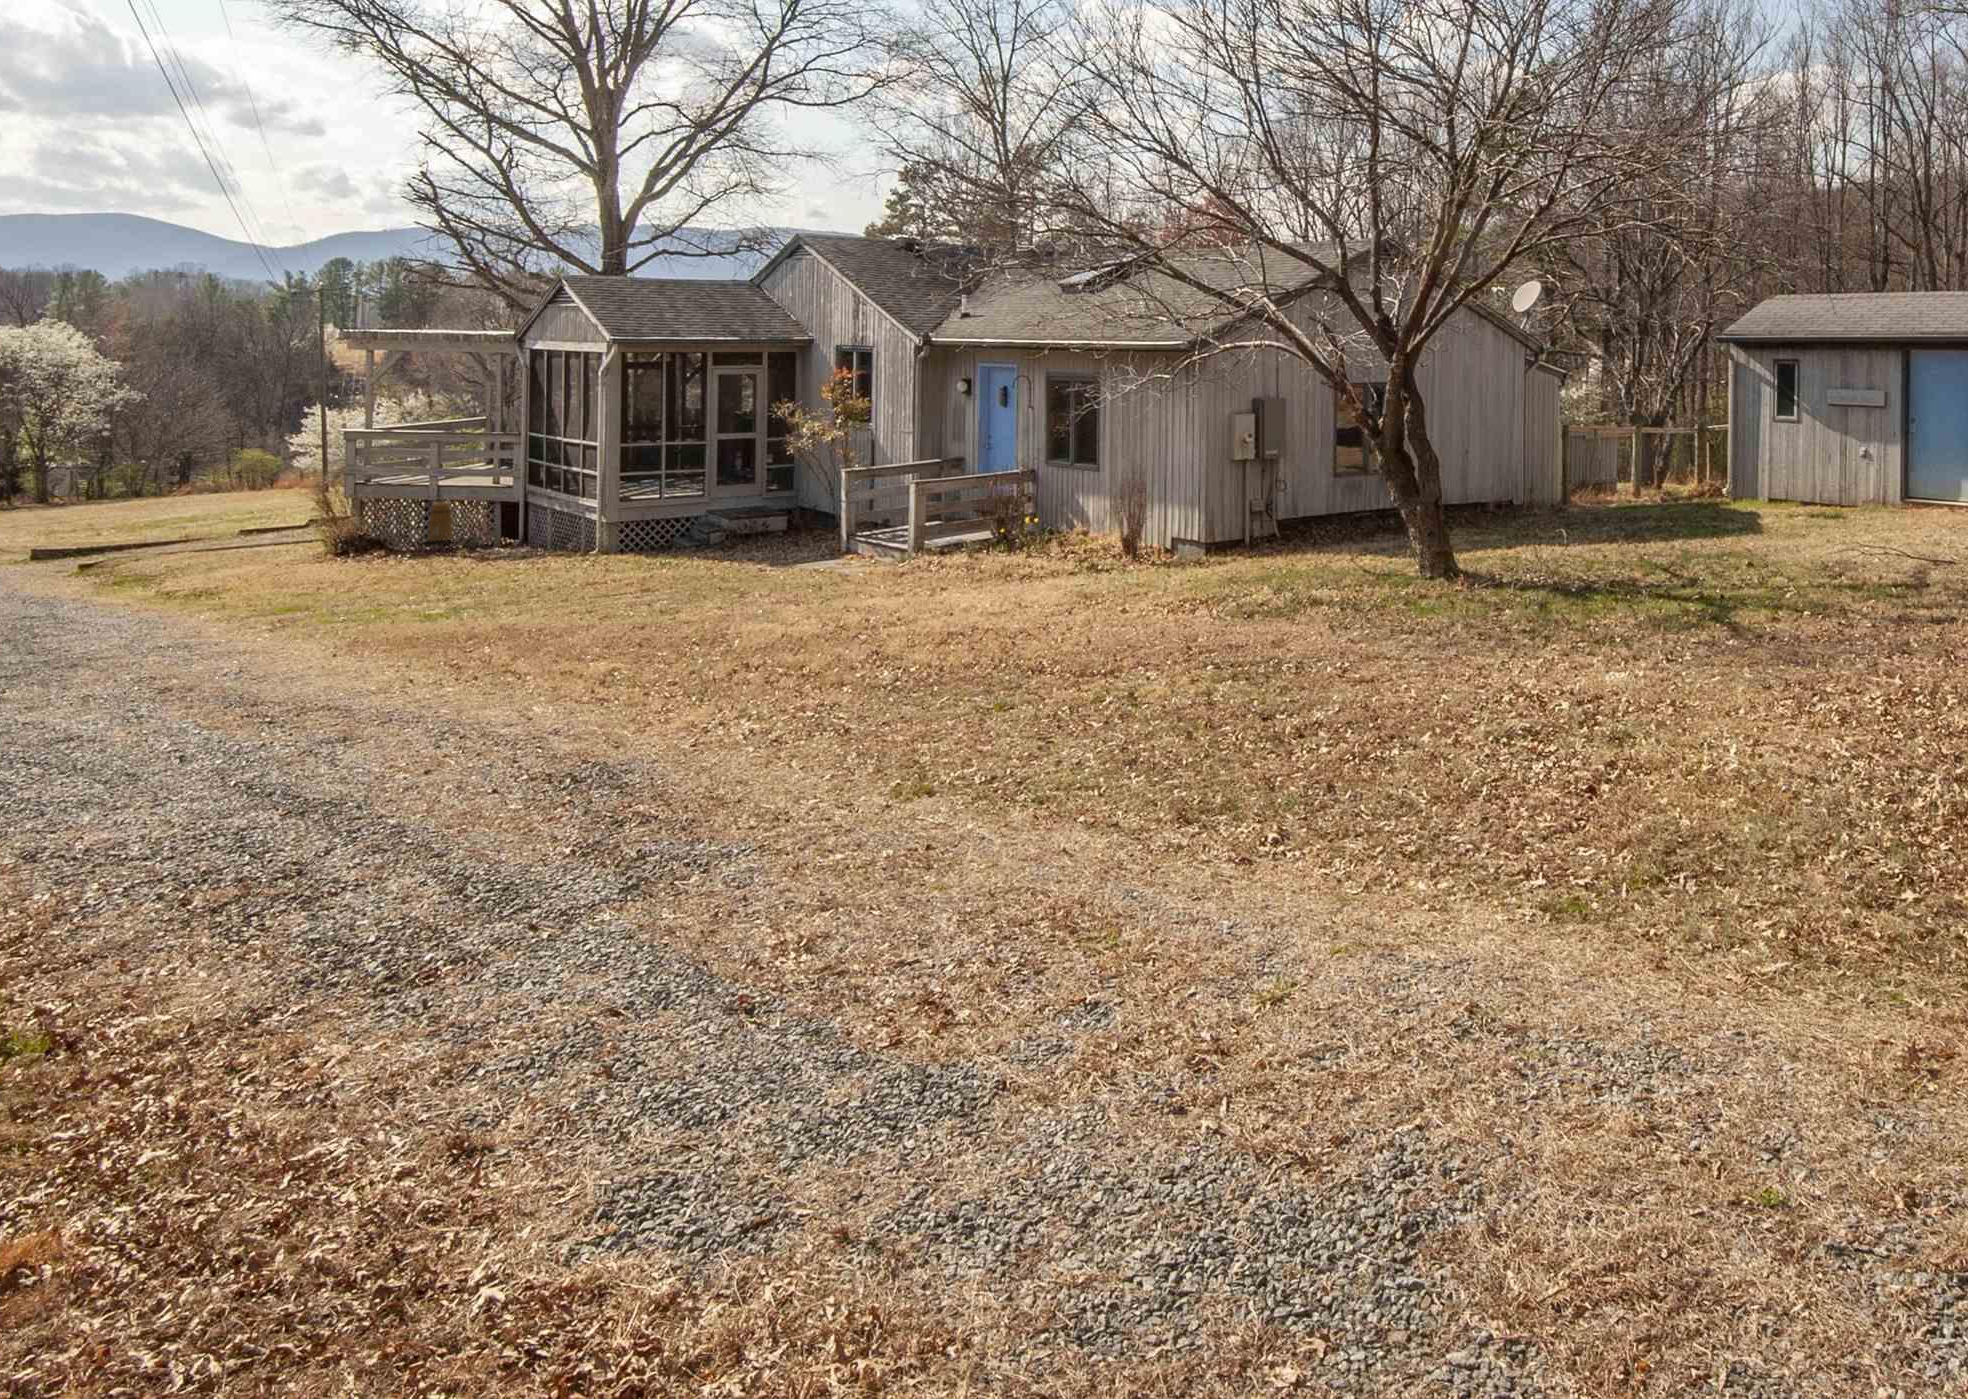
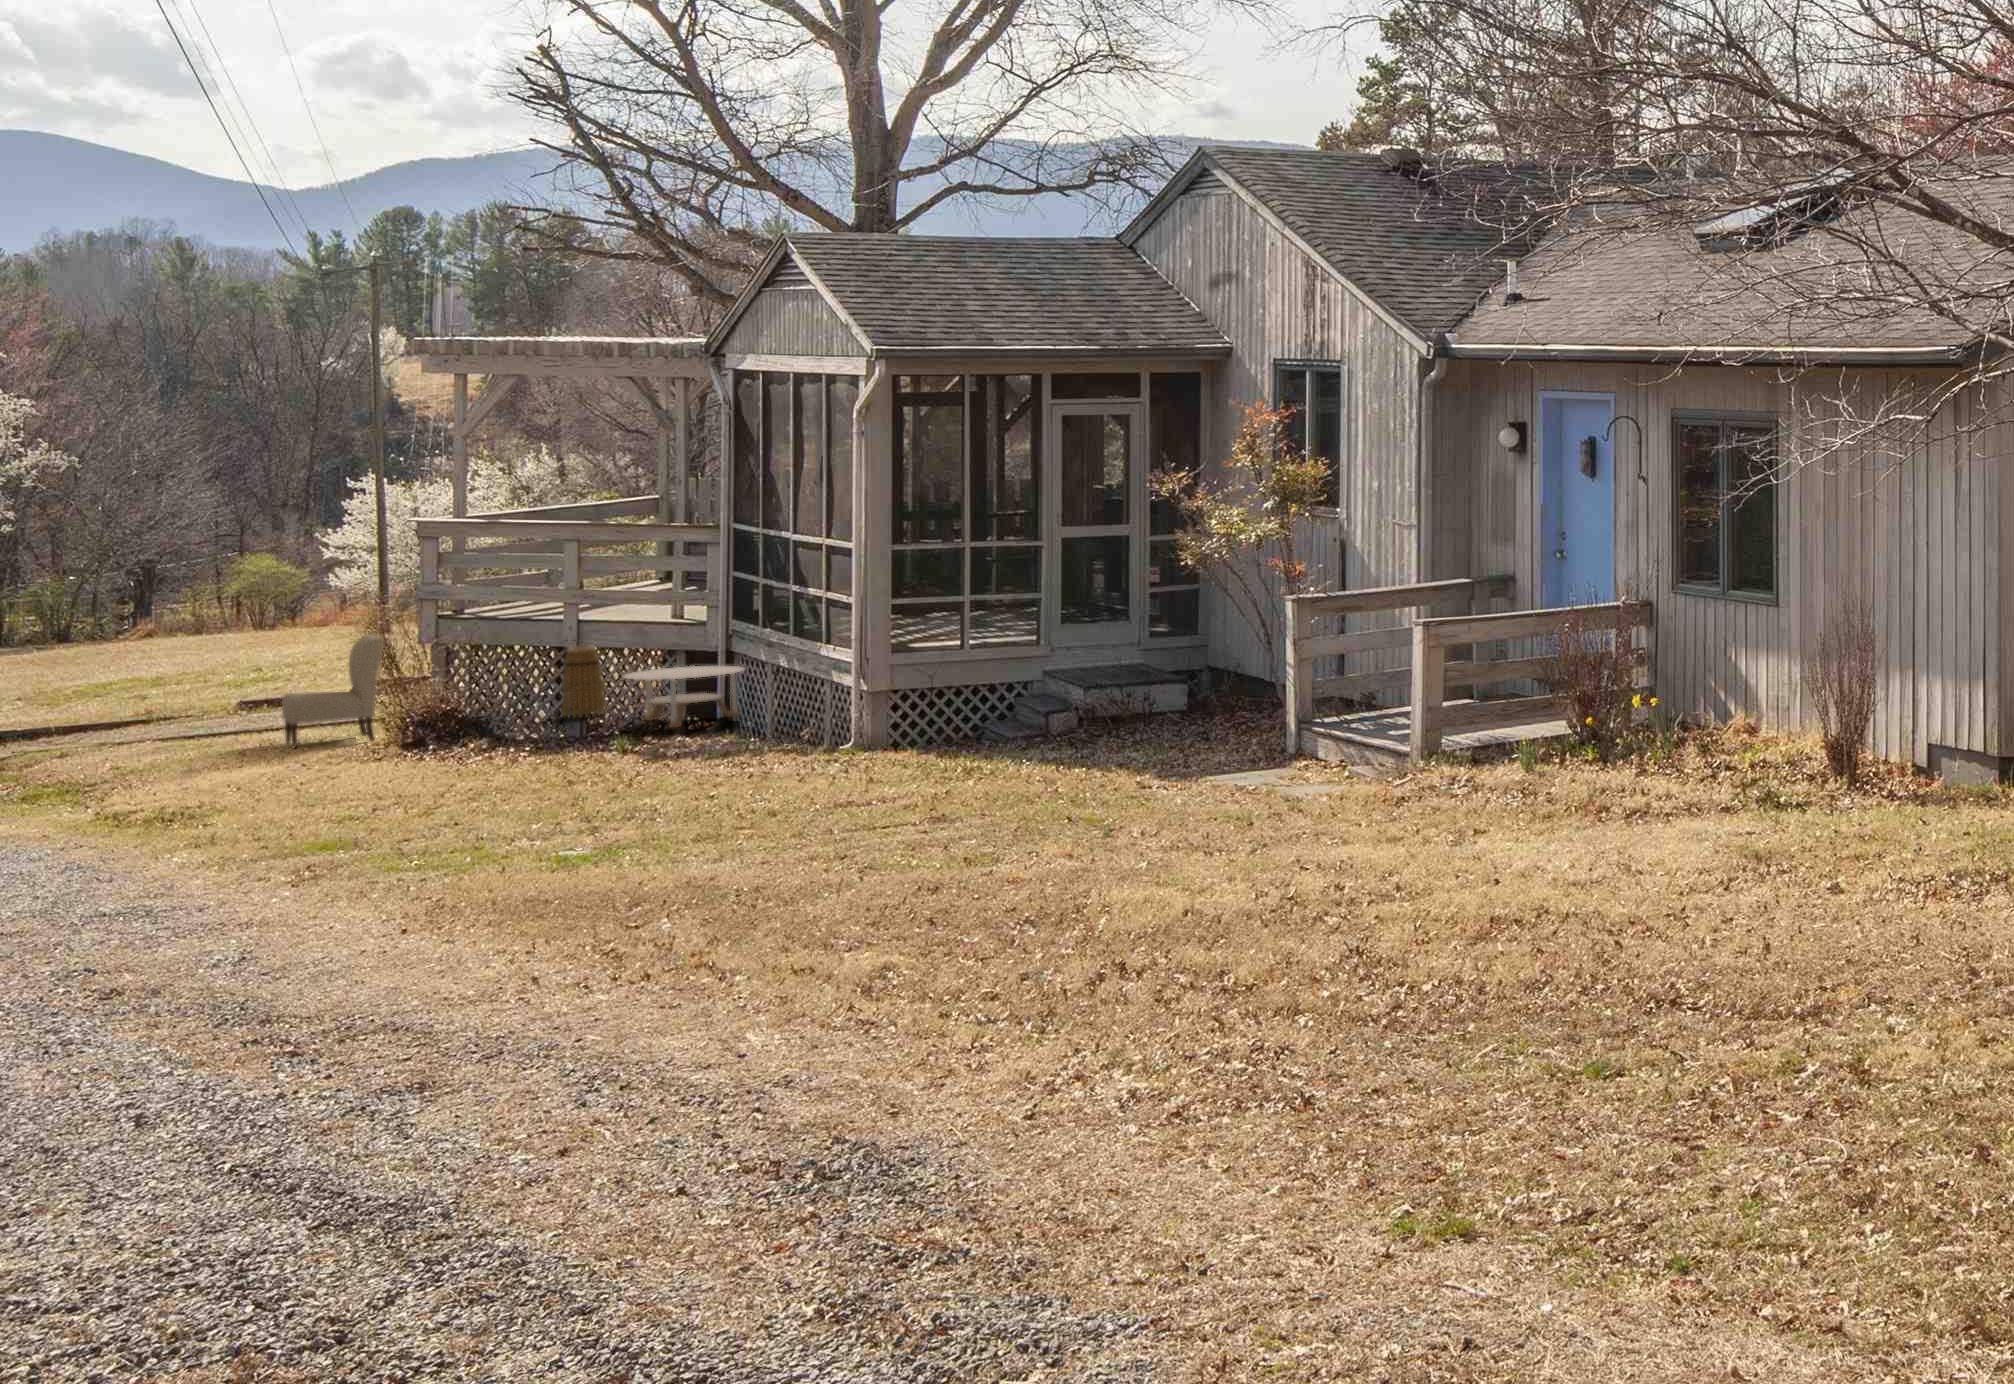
chair: none [264,494,327,557] -> present [282,635,384,748]
round table: none [466,513,537,546] -> present [623,666,745,728]

